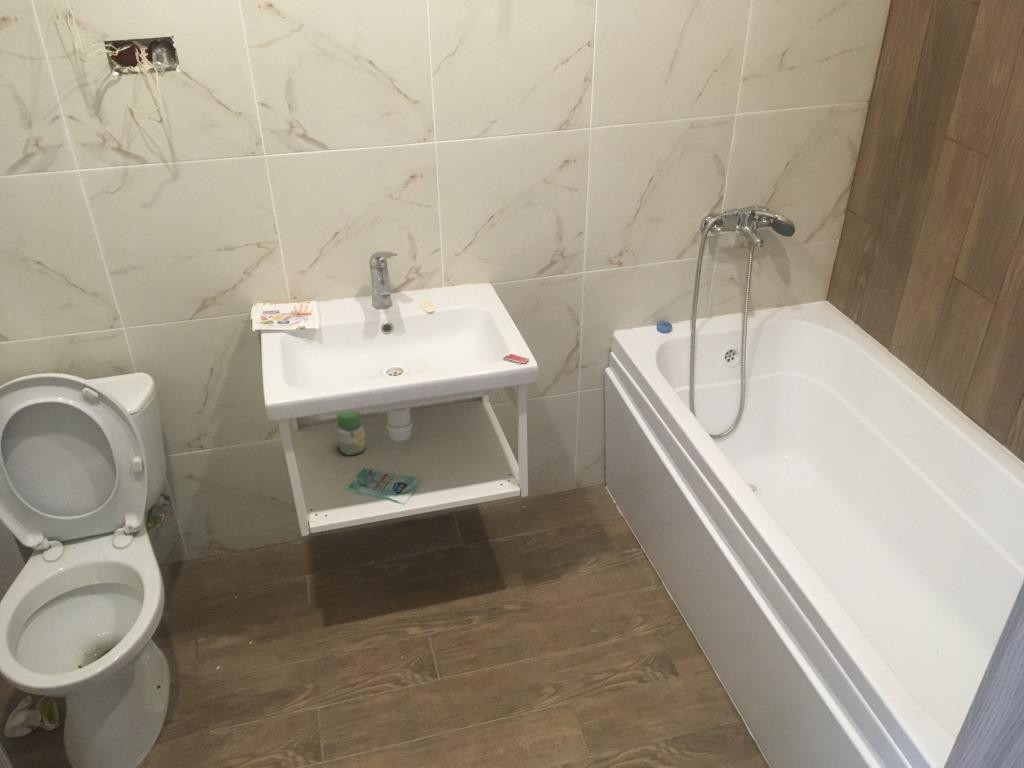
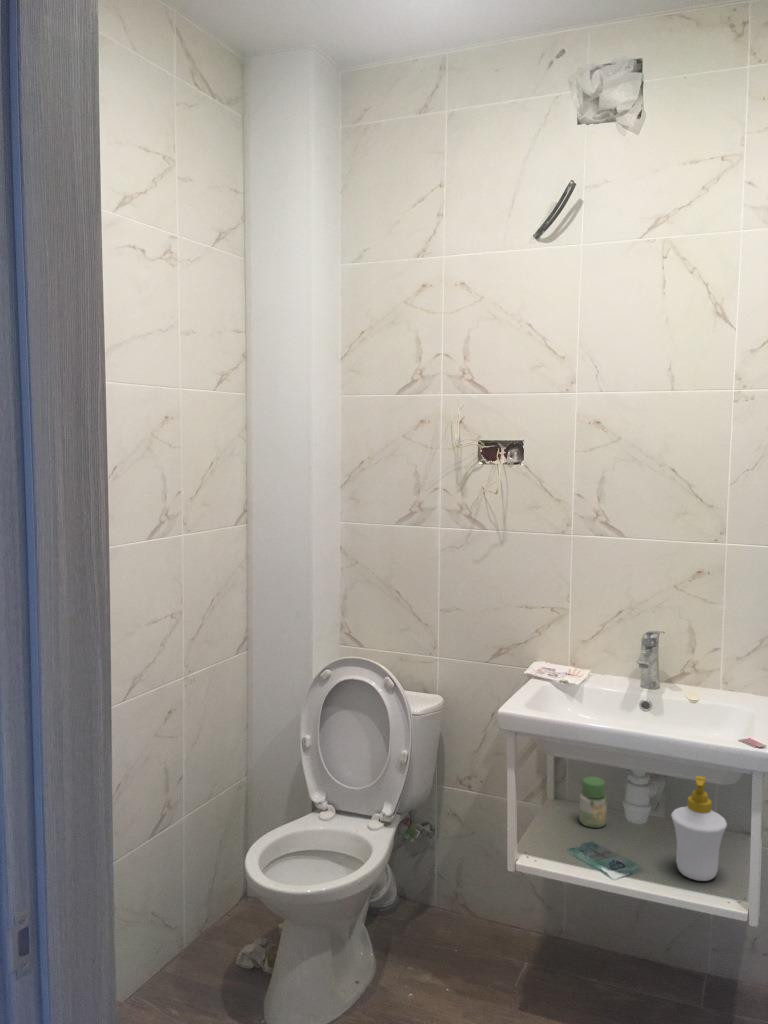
soap bottle: none [437,382,485,474] -> present [671,776,727,881]

